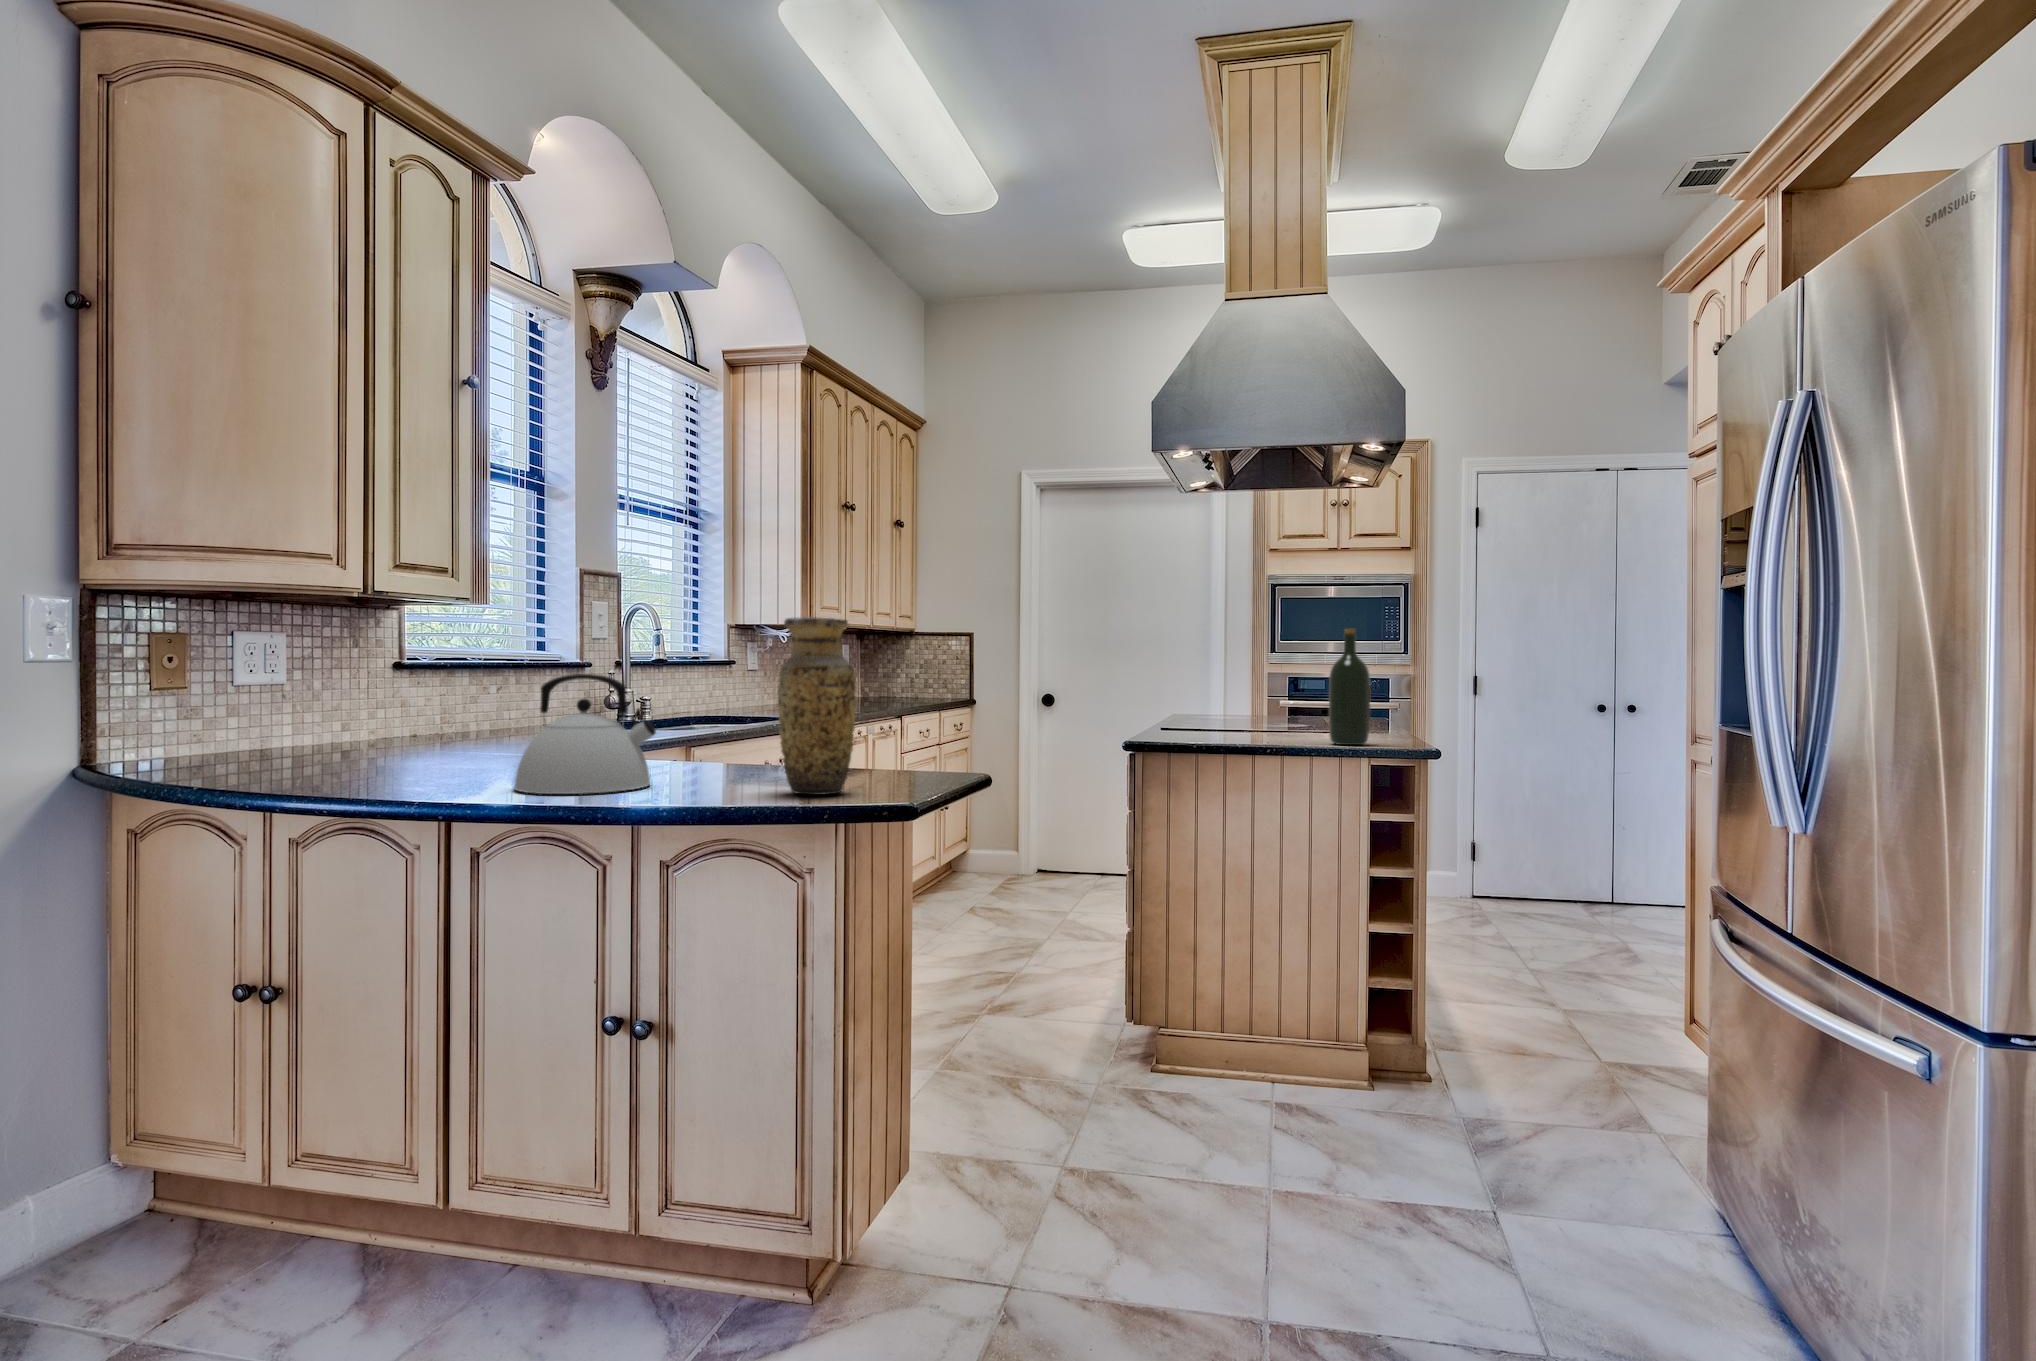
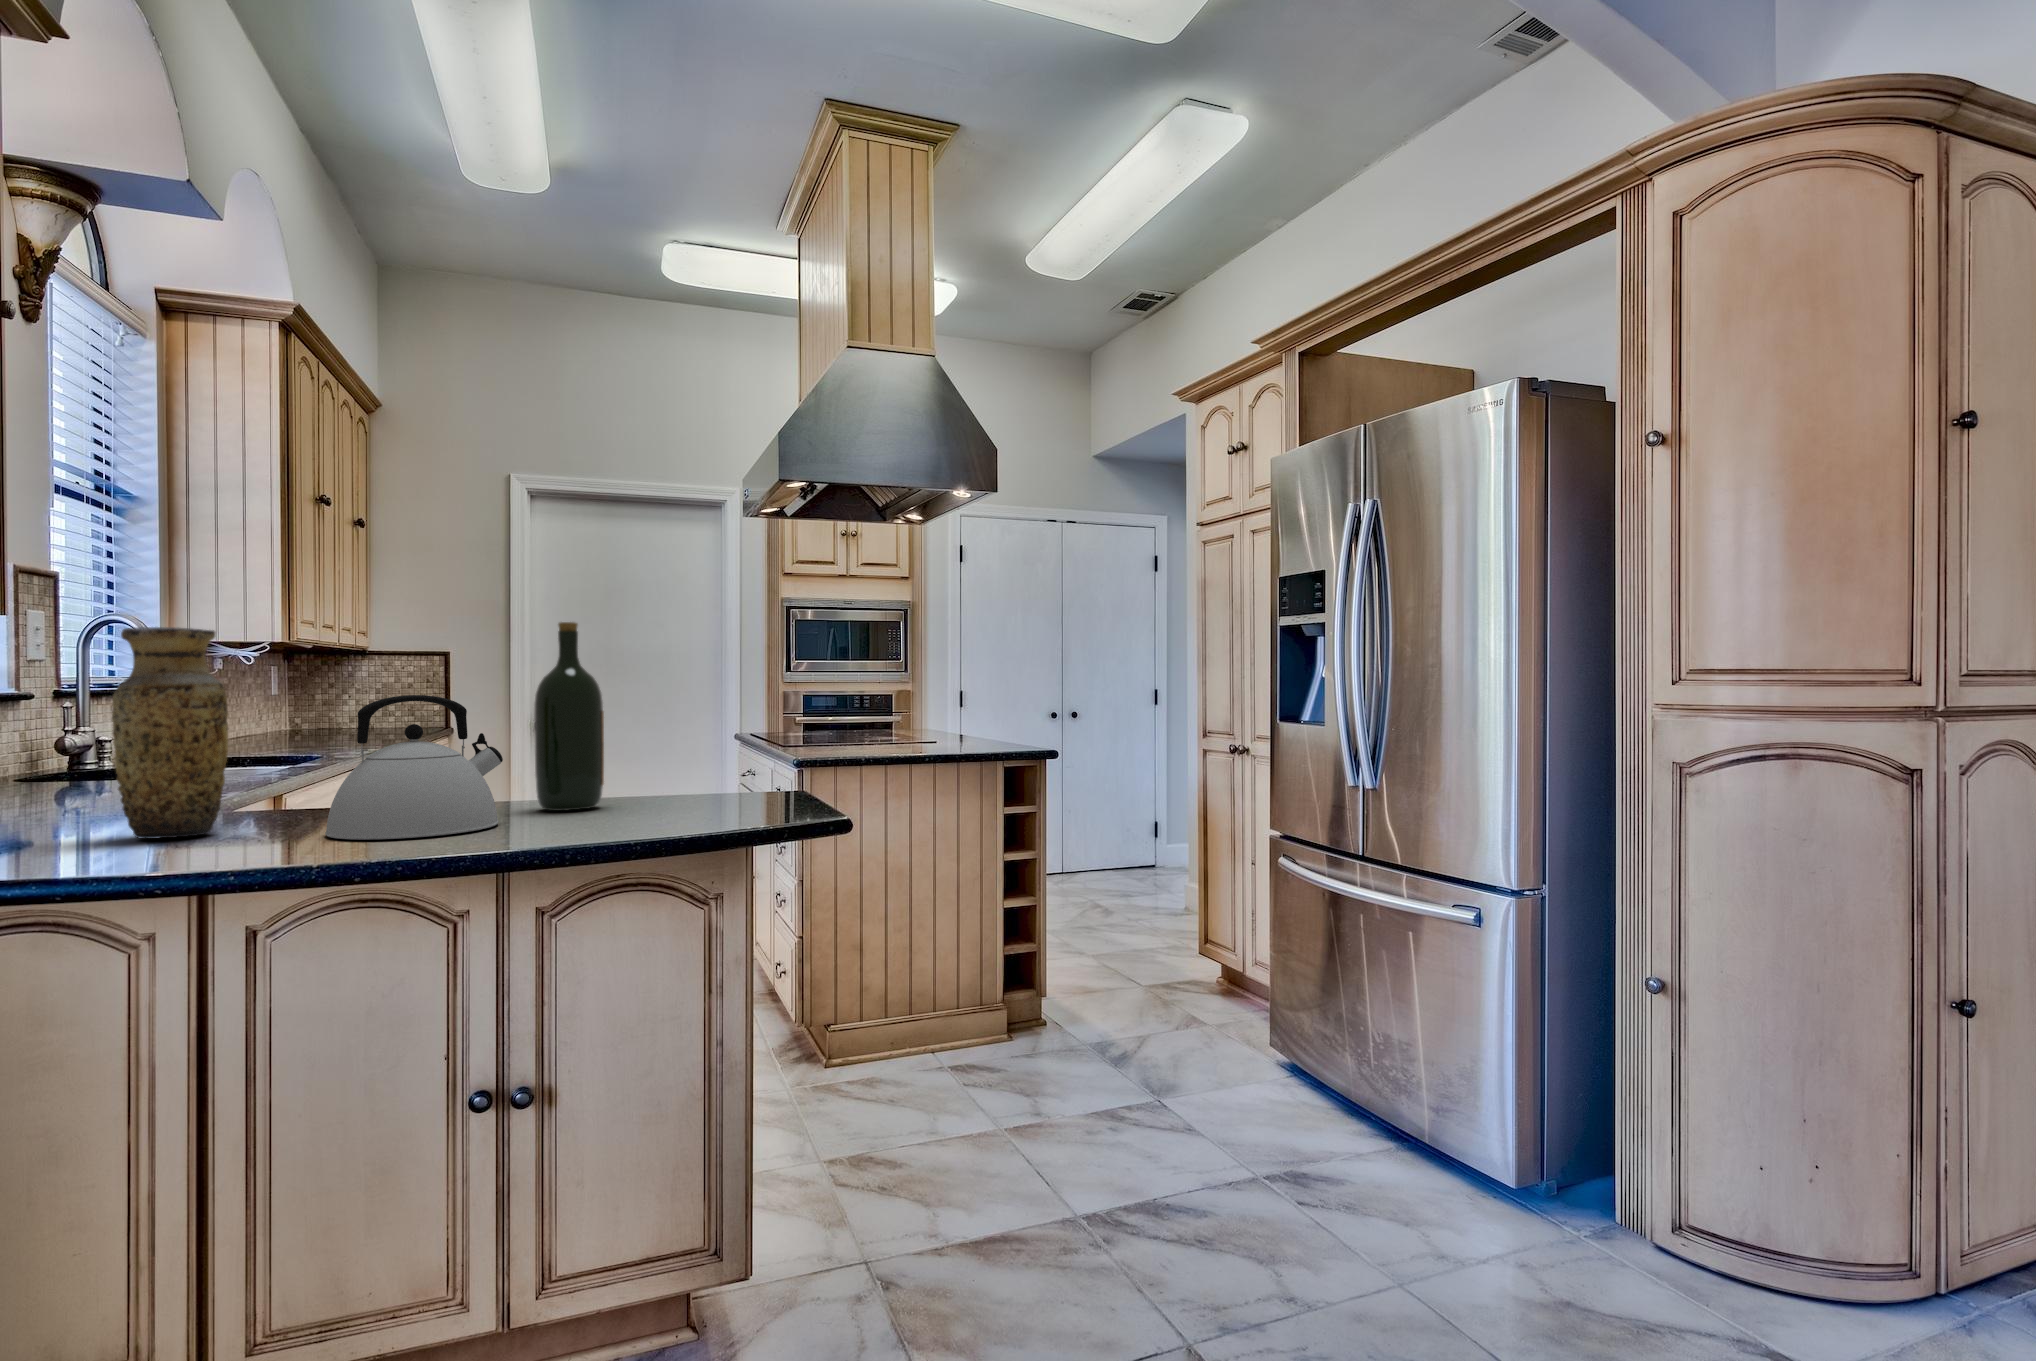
vase: present [777,617,856,795] -> present [112,627,228,839]
wine bottle: present [1329,629,1371,745] -> present [534,622,604,811]

